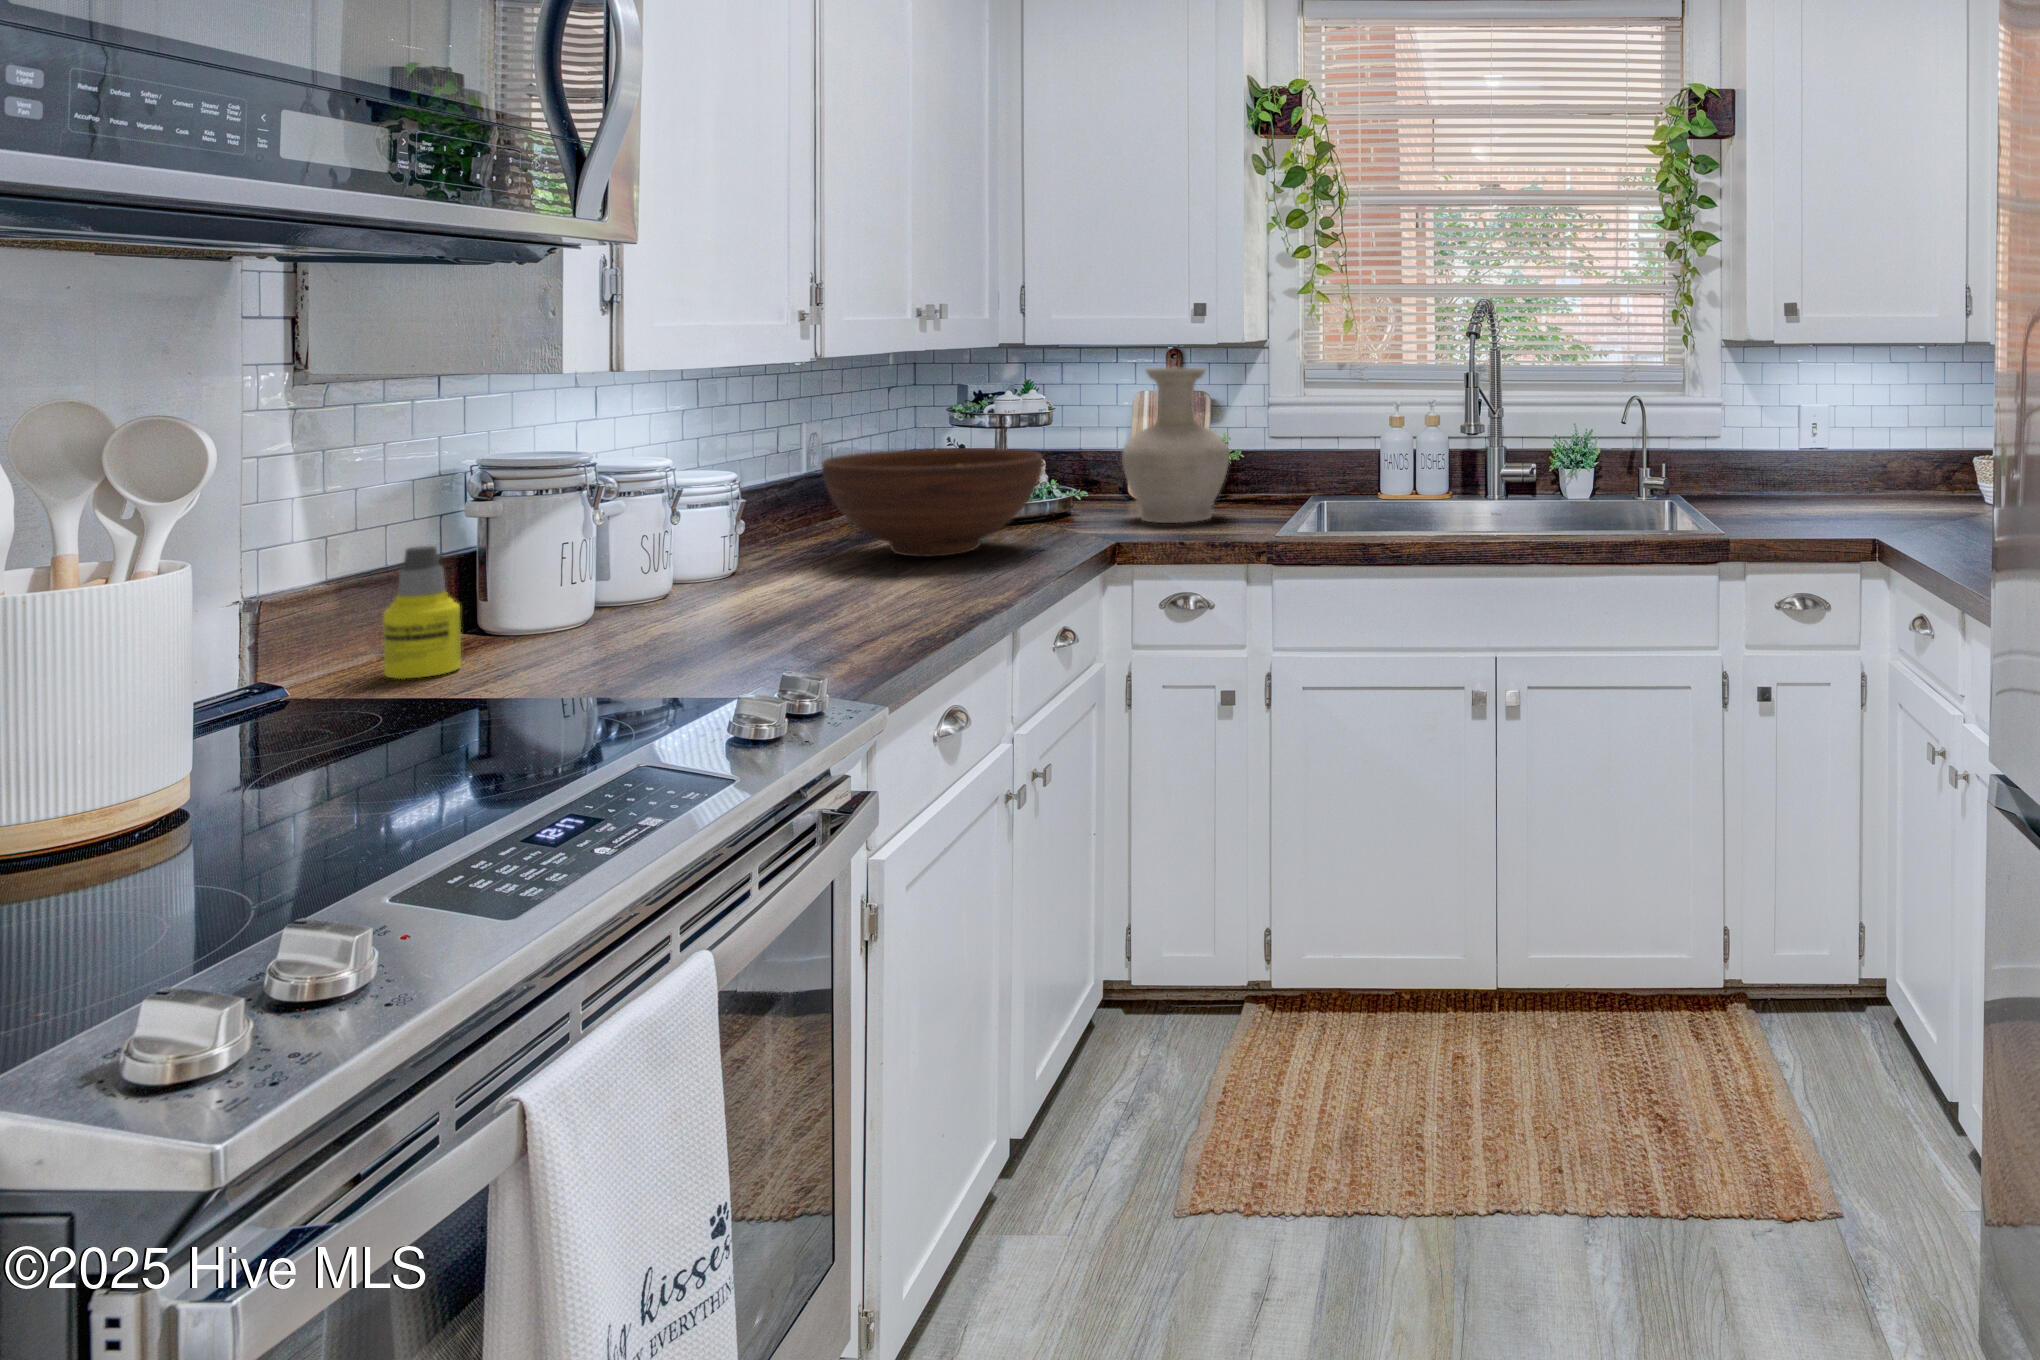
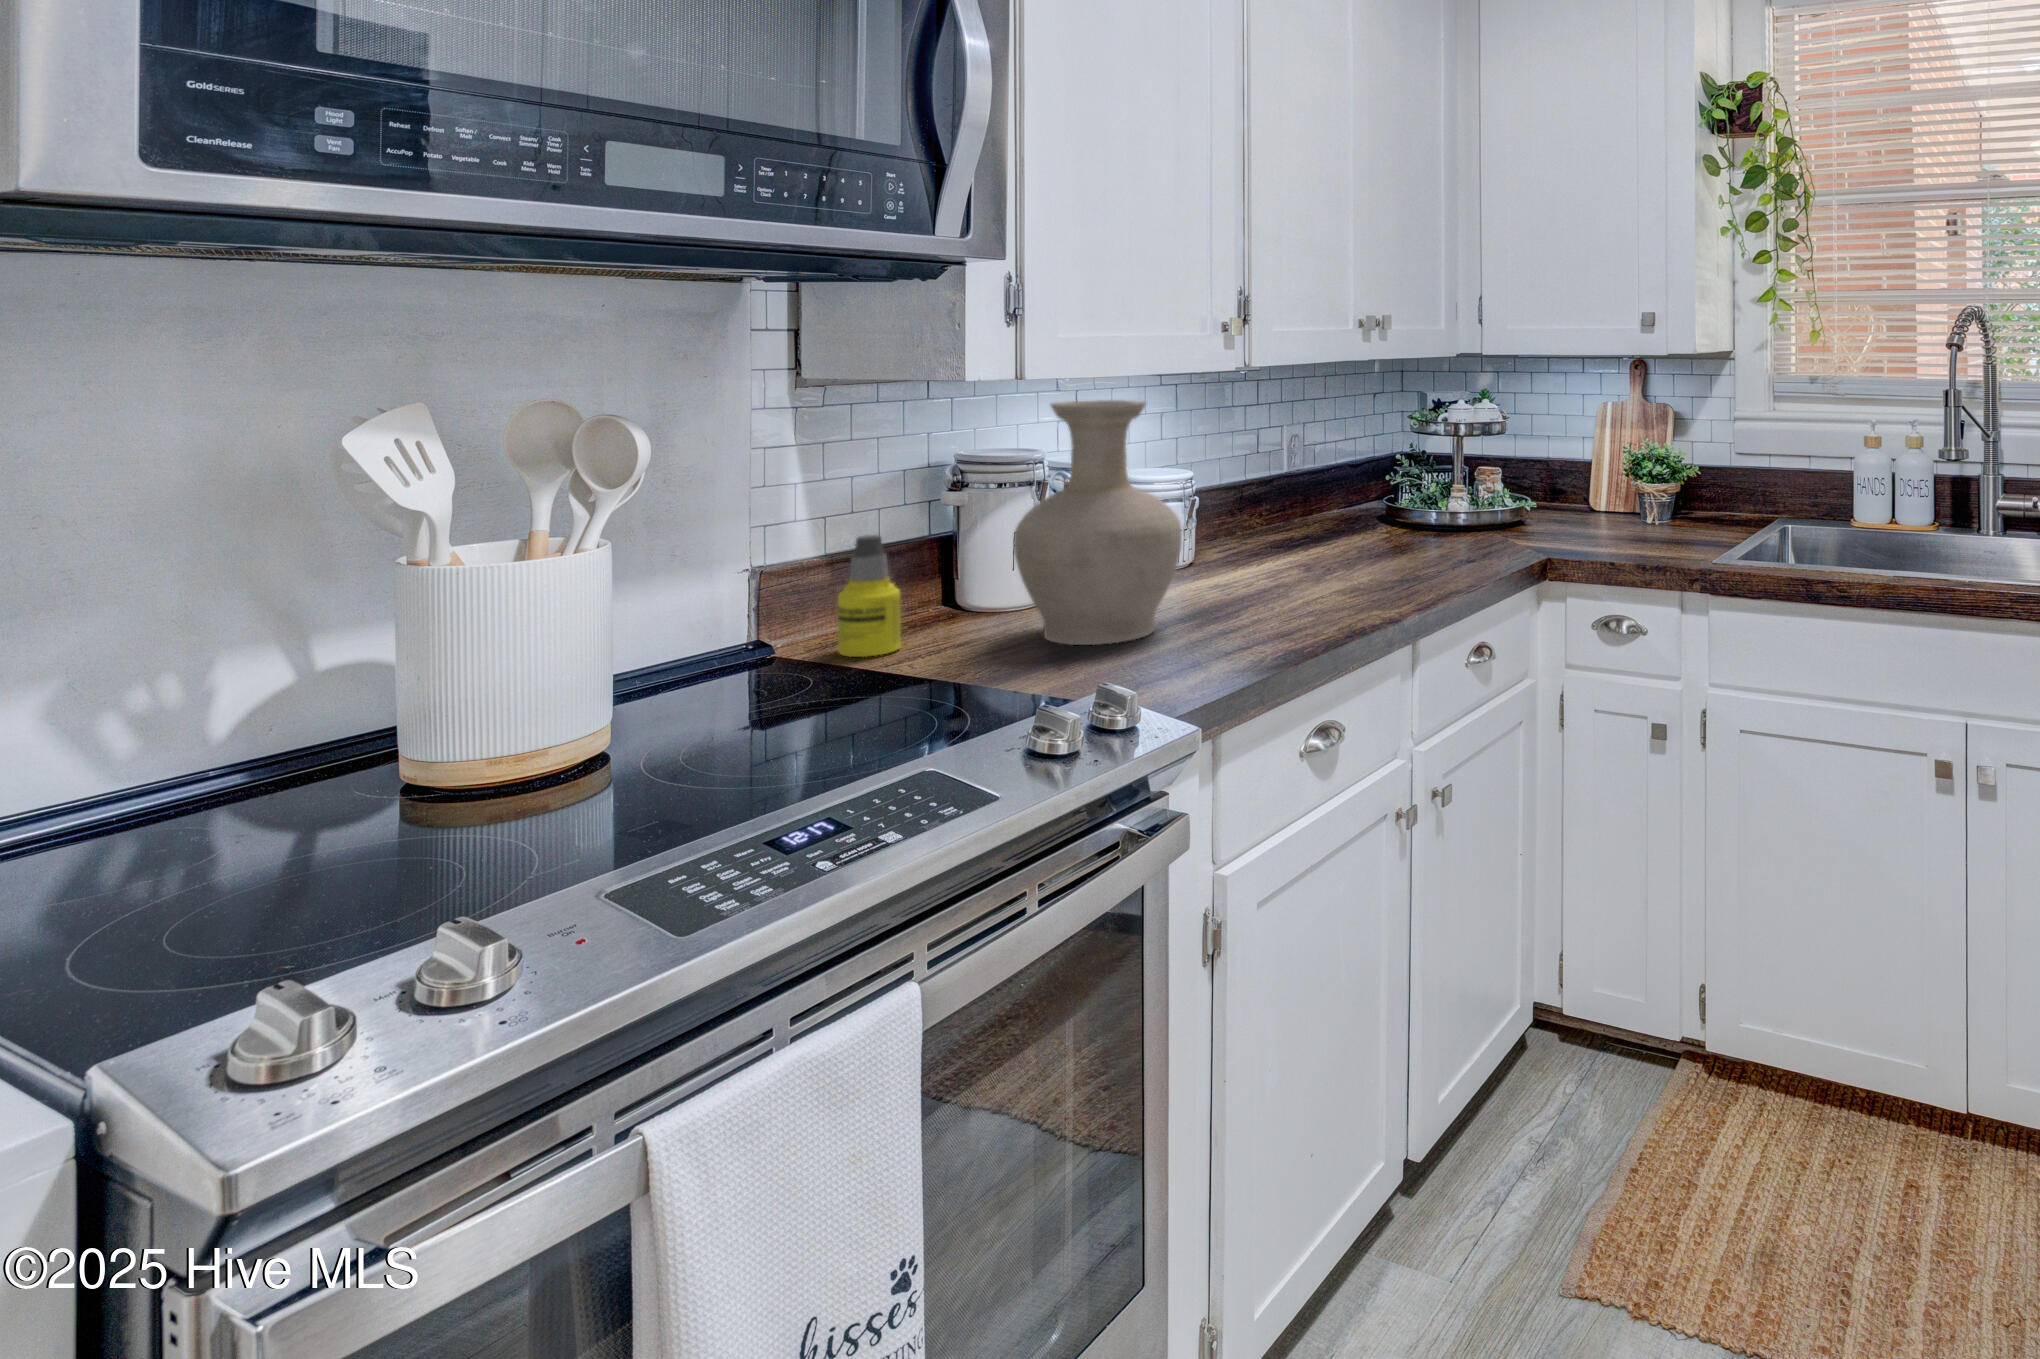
vase: present [1122,368,1229,523] -> present [1014,400,1182,645]
fruit bowl: present [822,448,1043,557] -> none [1276,454,1480,562]

